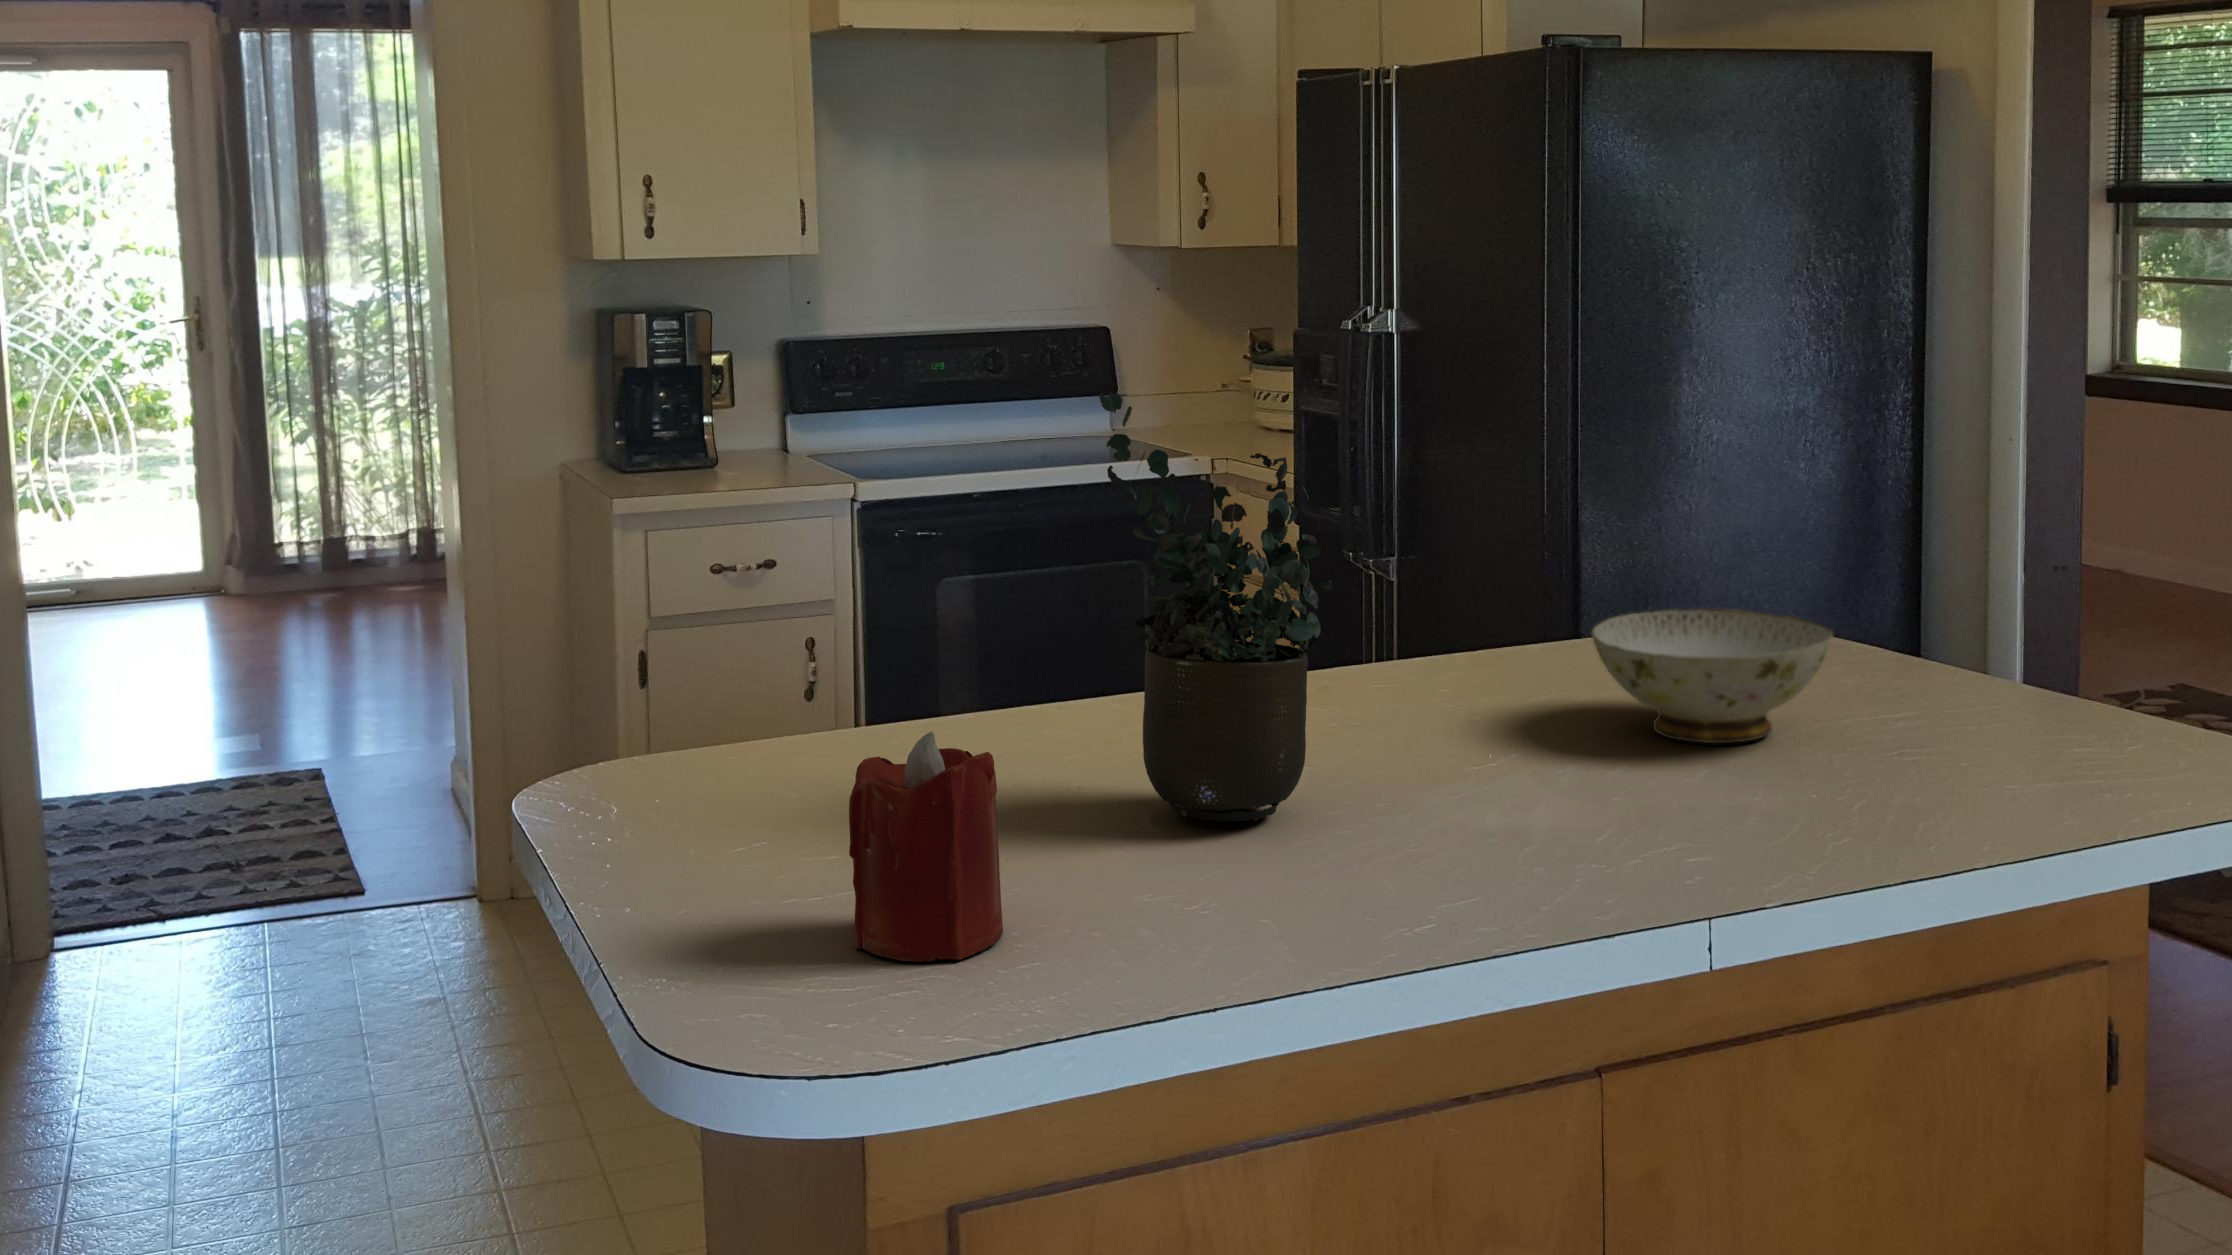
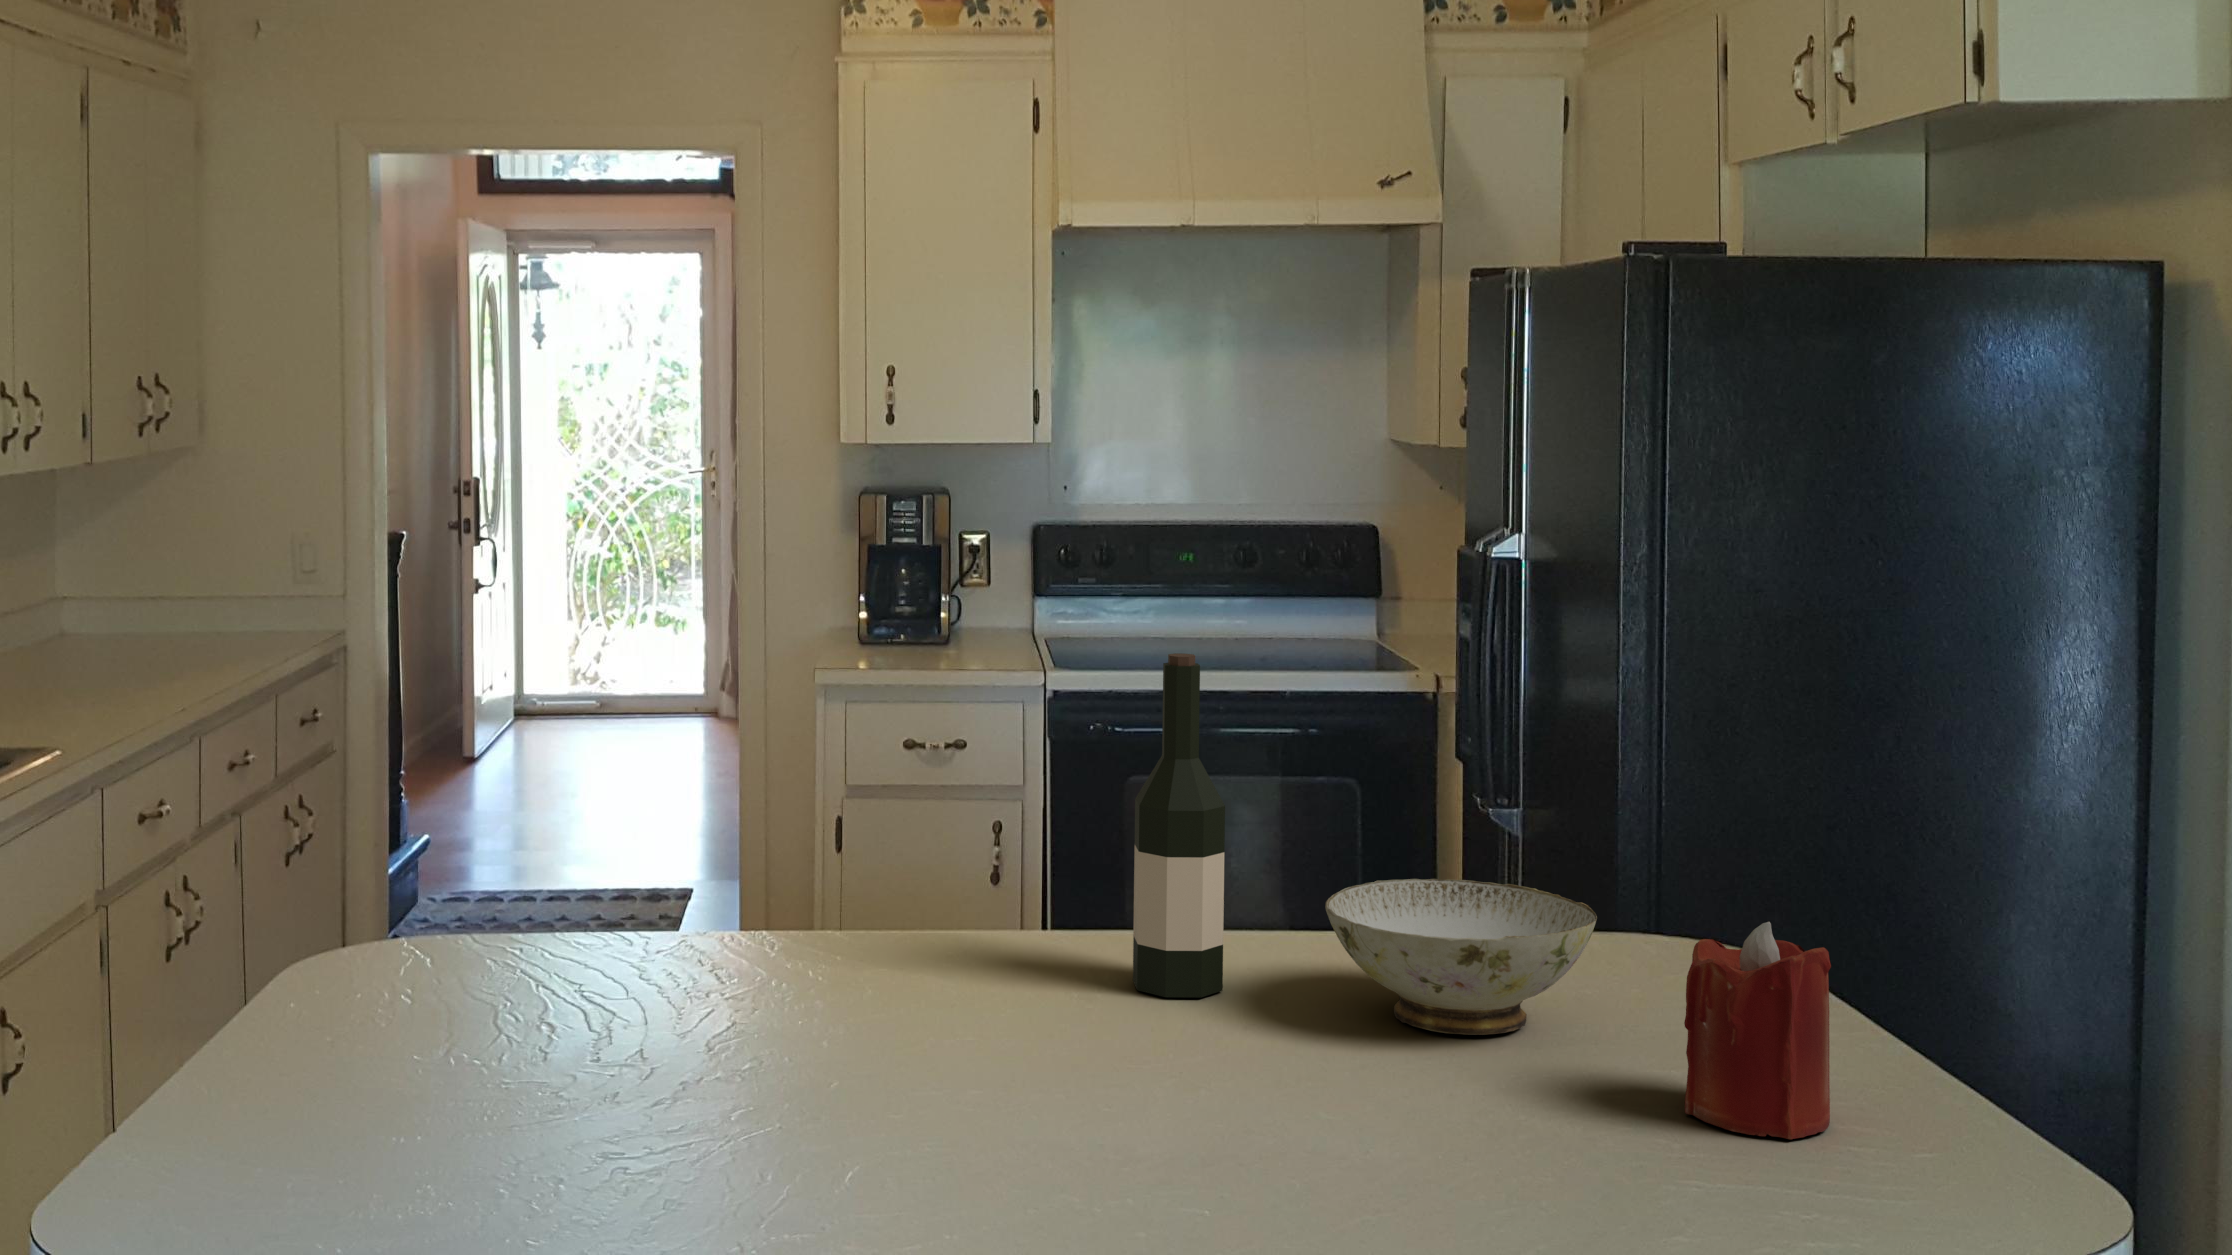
potted plant: present [1099,392,1333,822] -> none [762,598,963,1035]
wine bottle: none [1408,422,1496,748] -> present [1133,653,1225,998]
candle: present [849,731,1003,962] -> present [1684,922,1831,1139]

